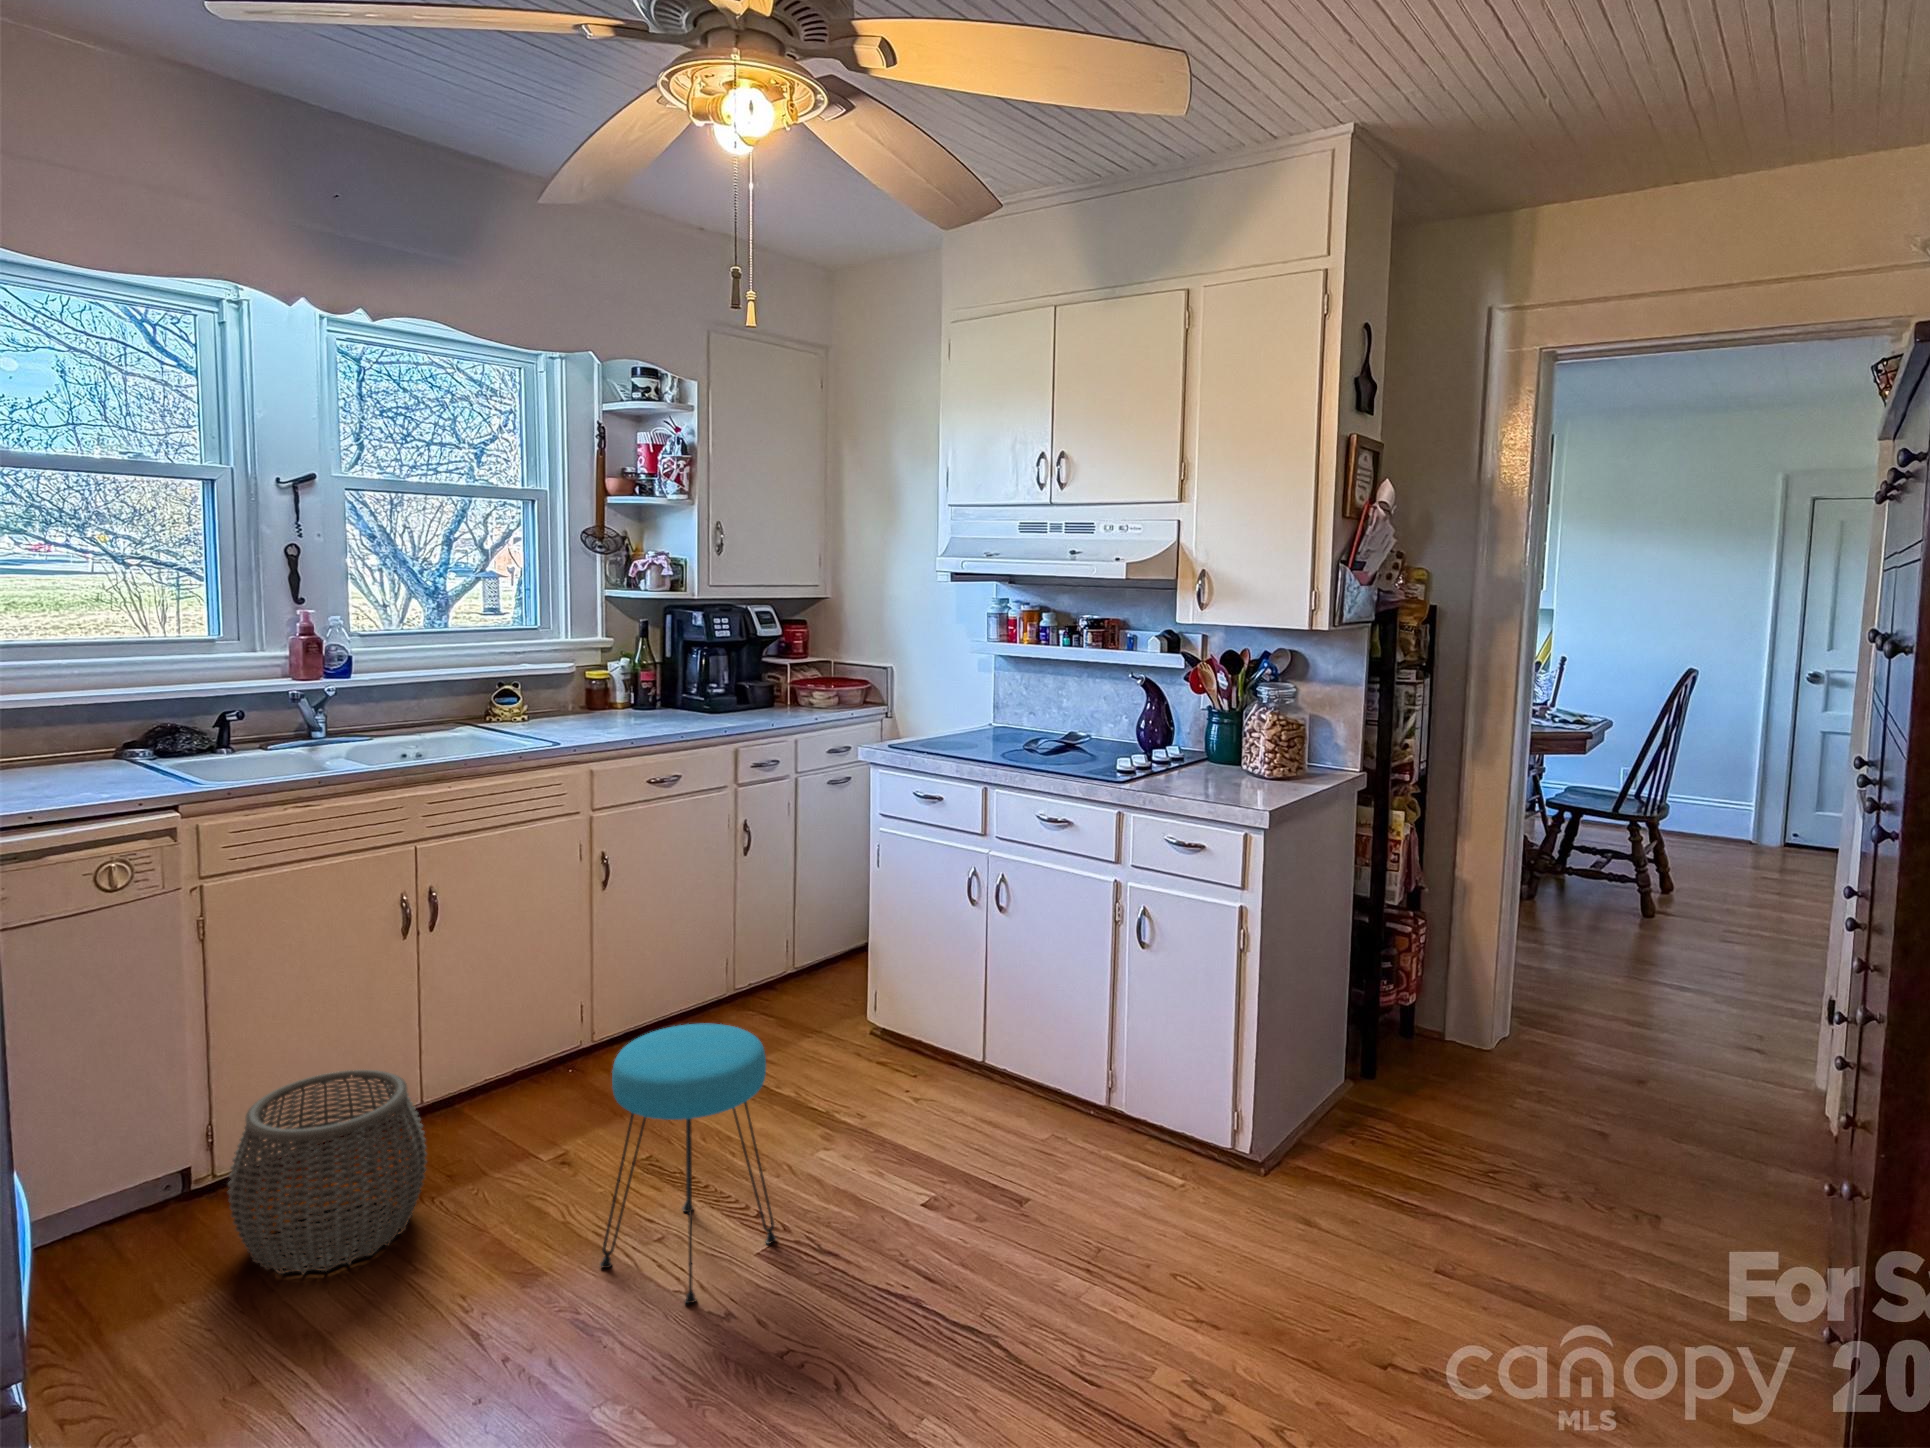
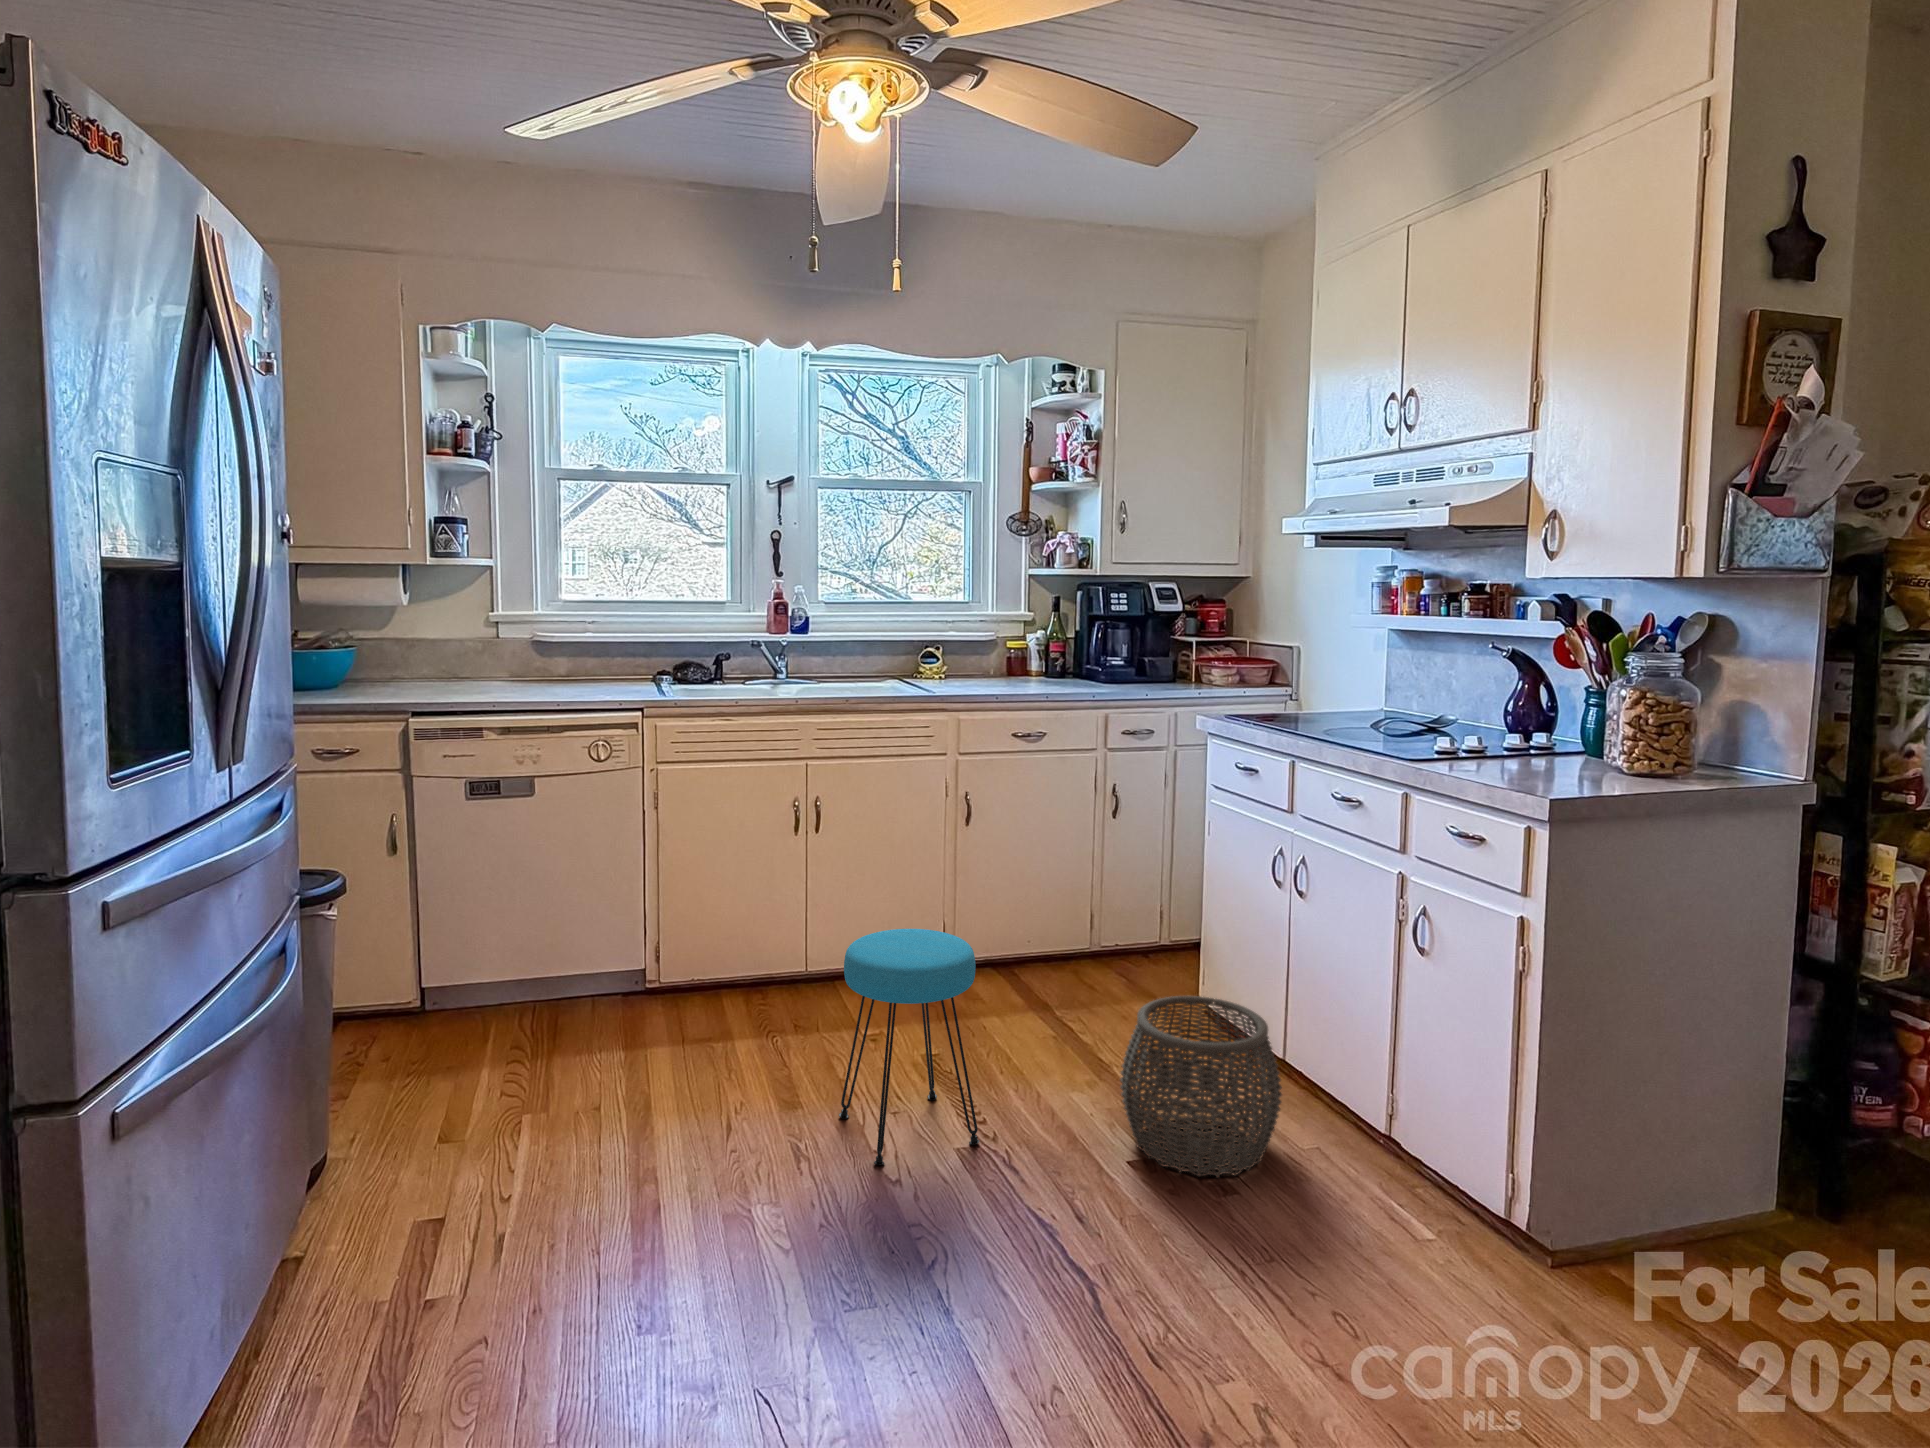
woven basket: present [228,1070,427,1274] -> present [1120,996,1282,1178]

